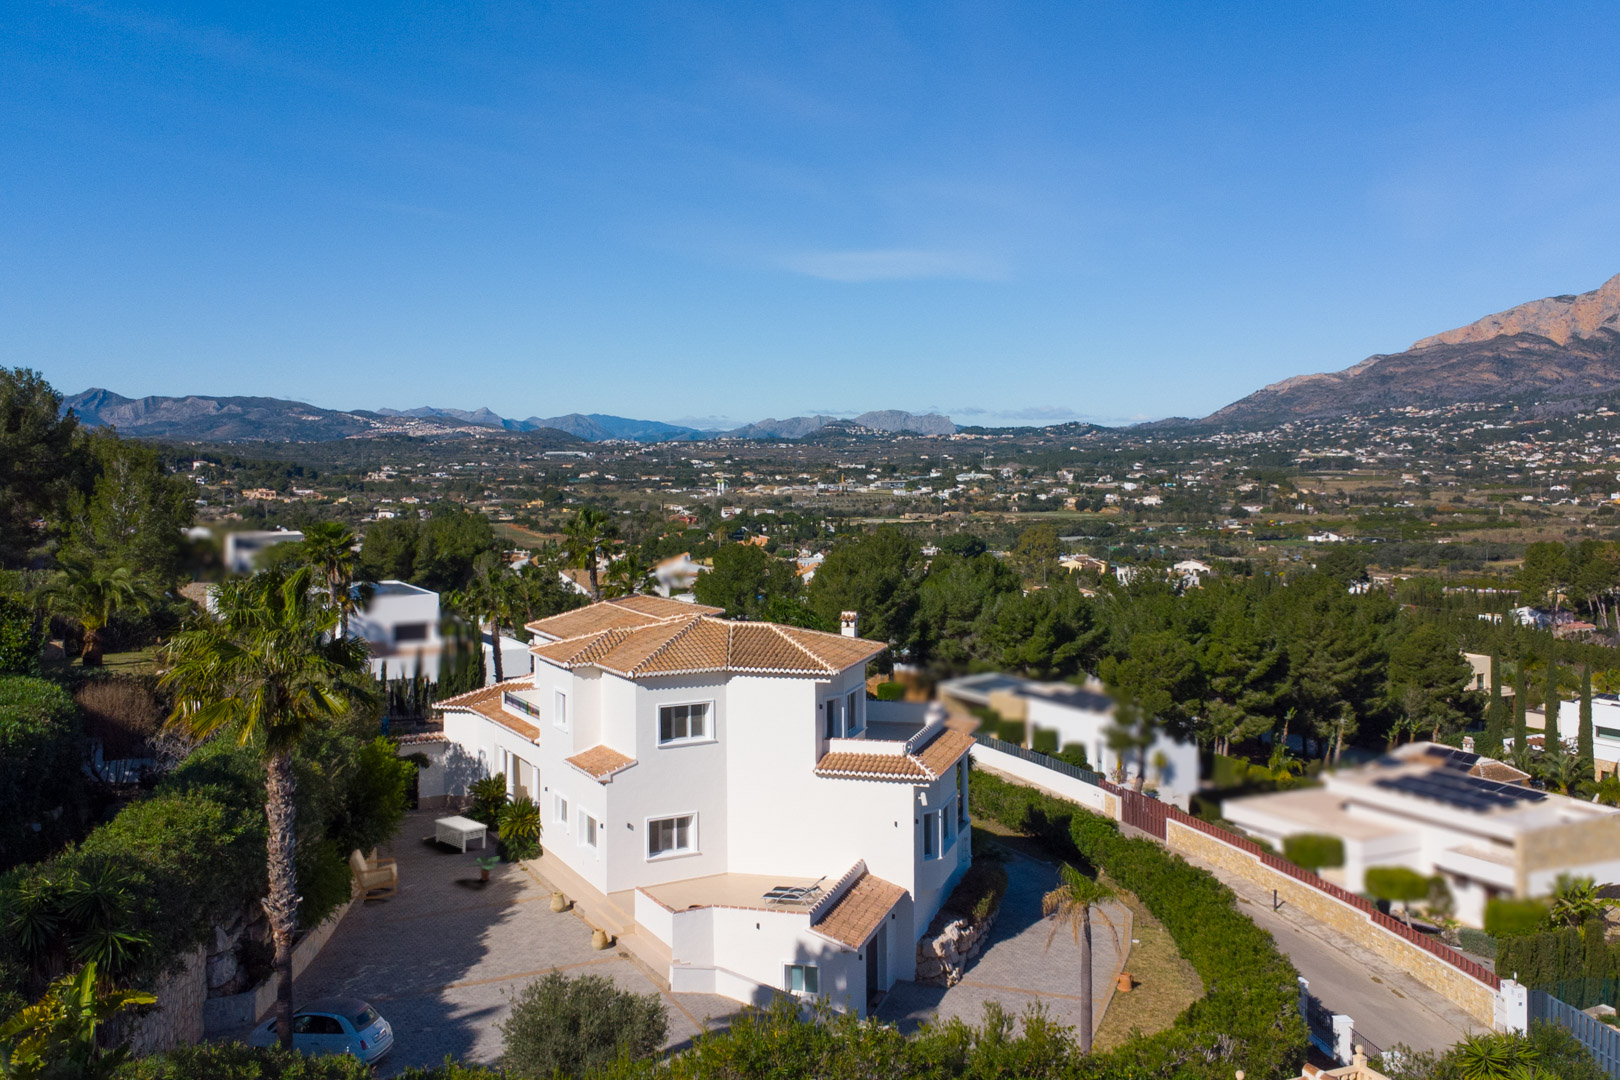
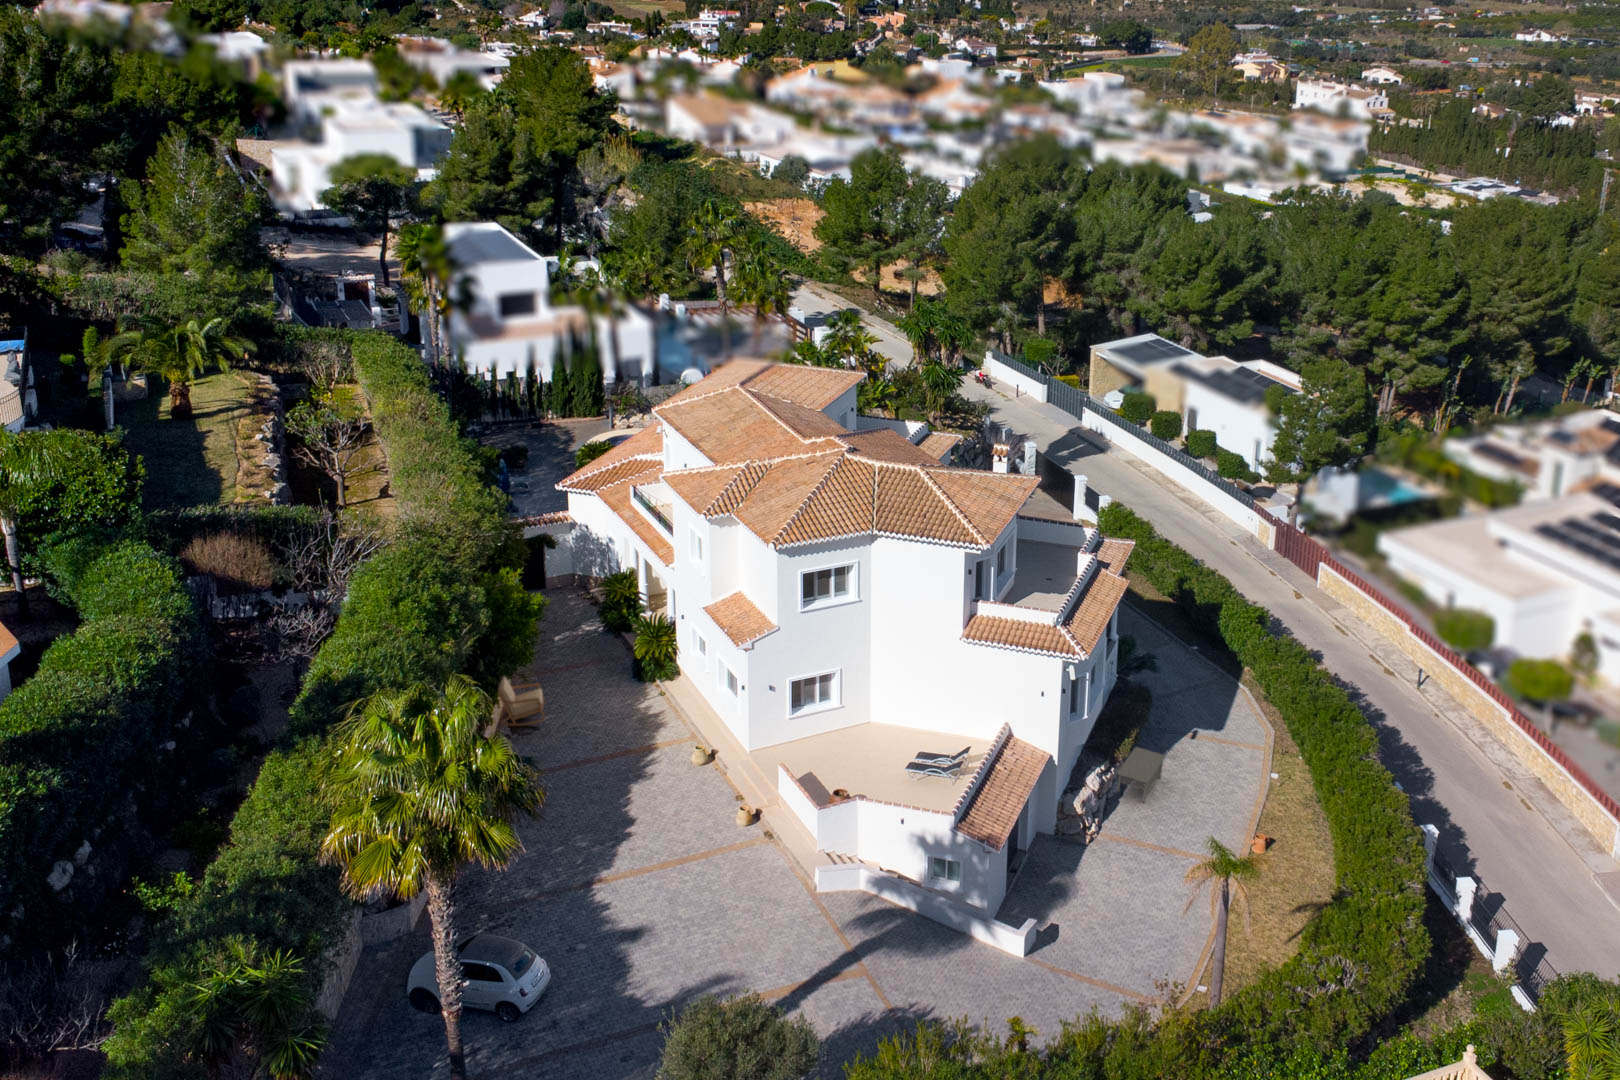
storage bench: present [435,816,487,852] -> present [1117,747,1165,802]
potted plant: present [468,856,500,881] -> none [605,673,640,698]

